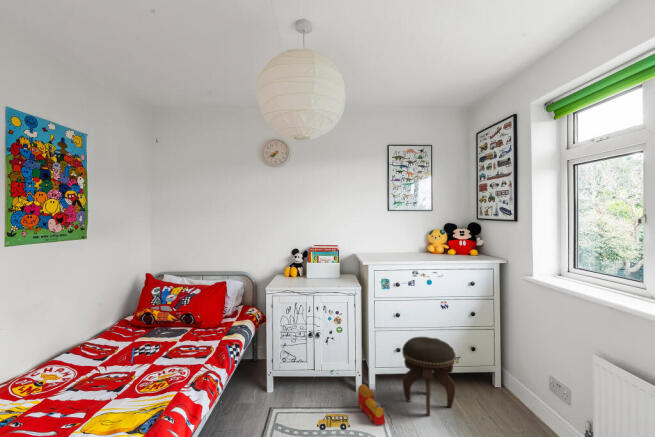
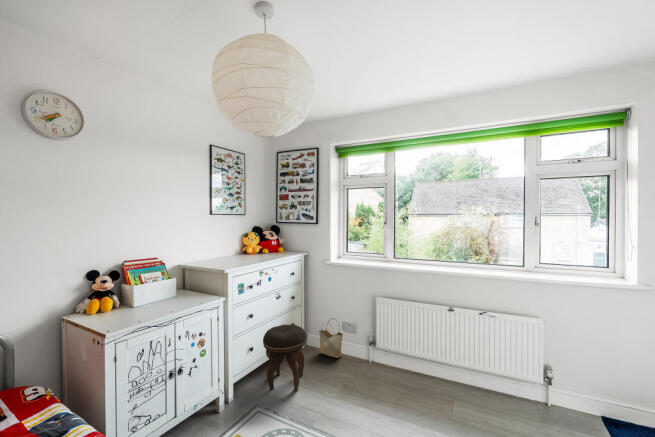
woven basket: none [499,359,531,418] -> present [319,318,343,358]
toy train: present [358,384,385,425] -> none [240,395,279,424]

